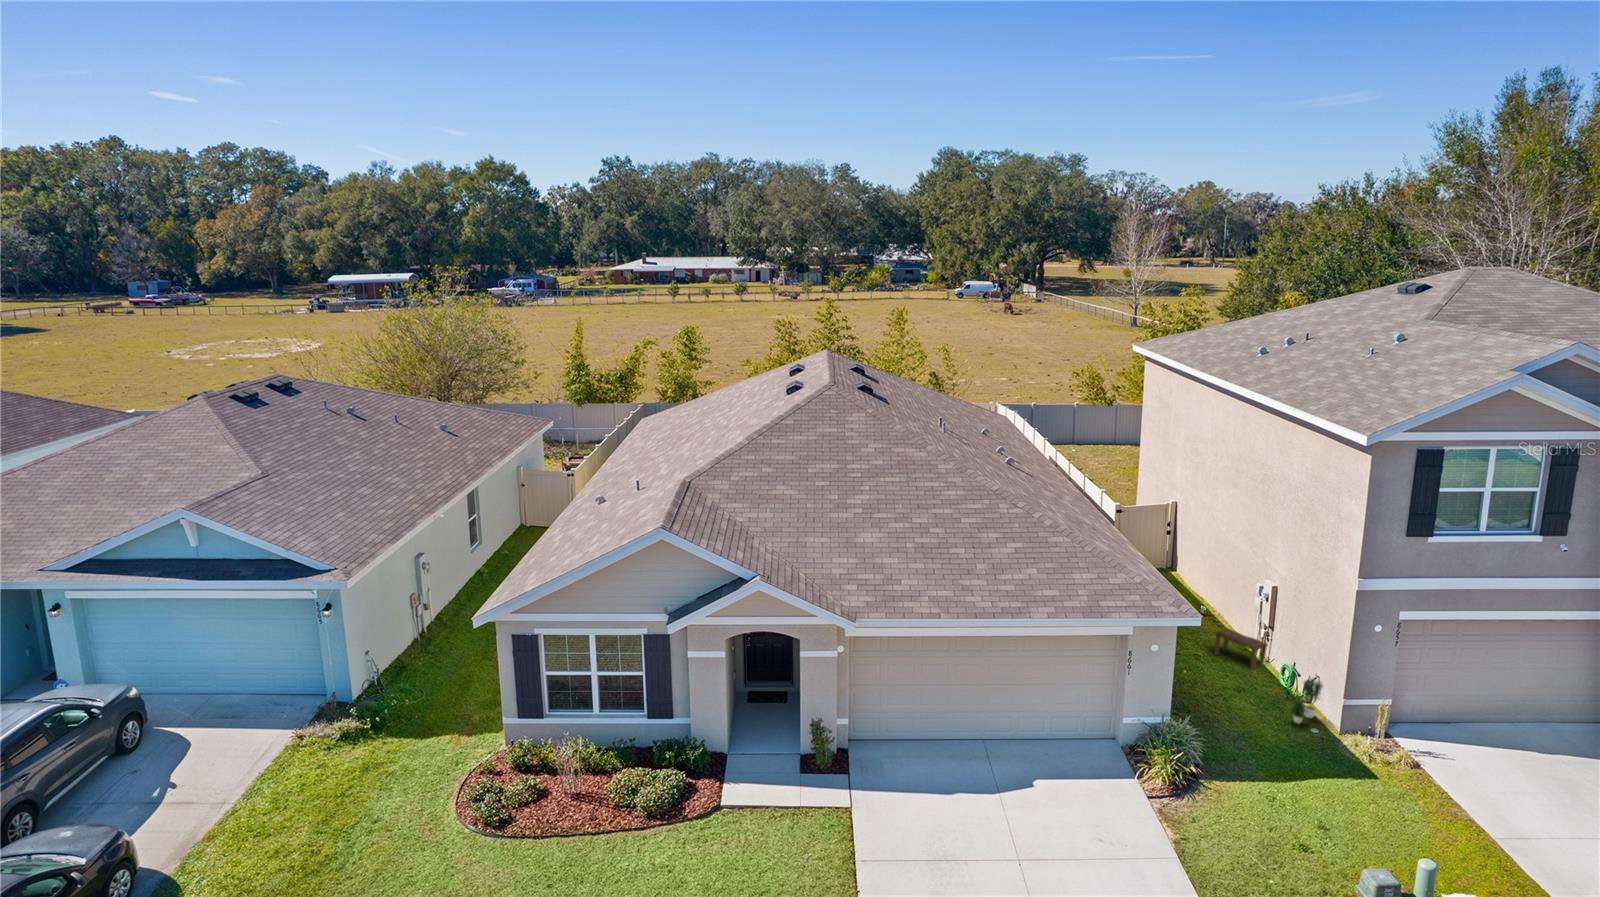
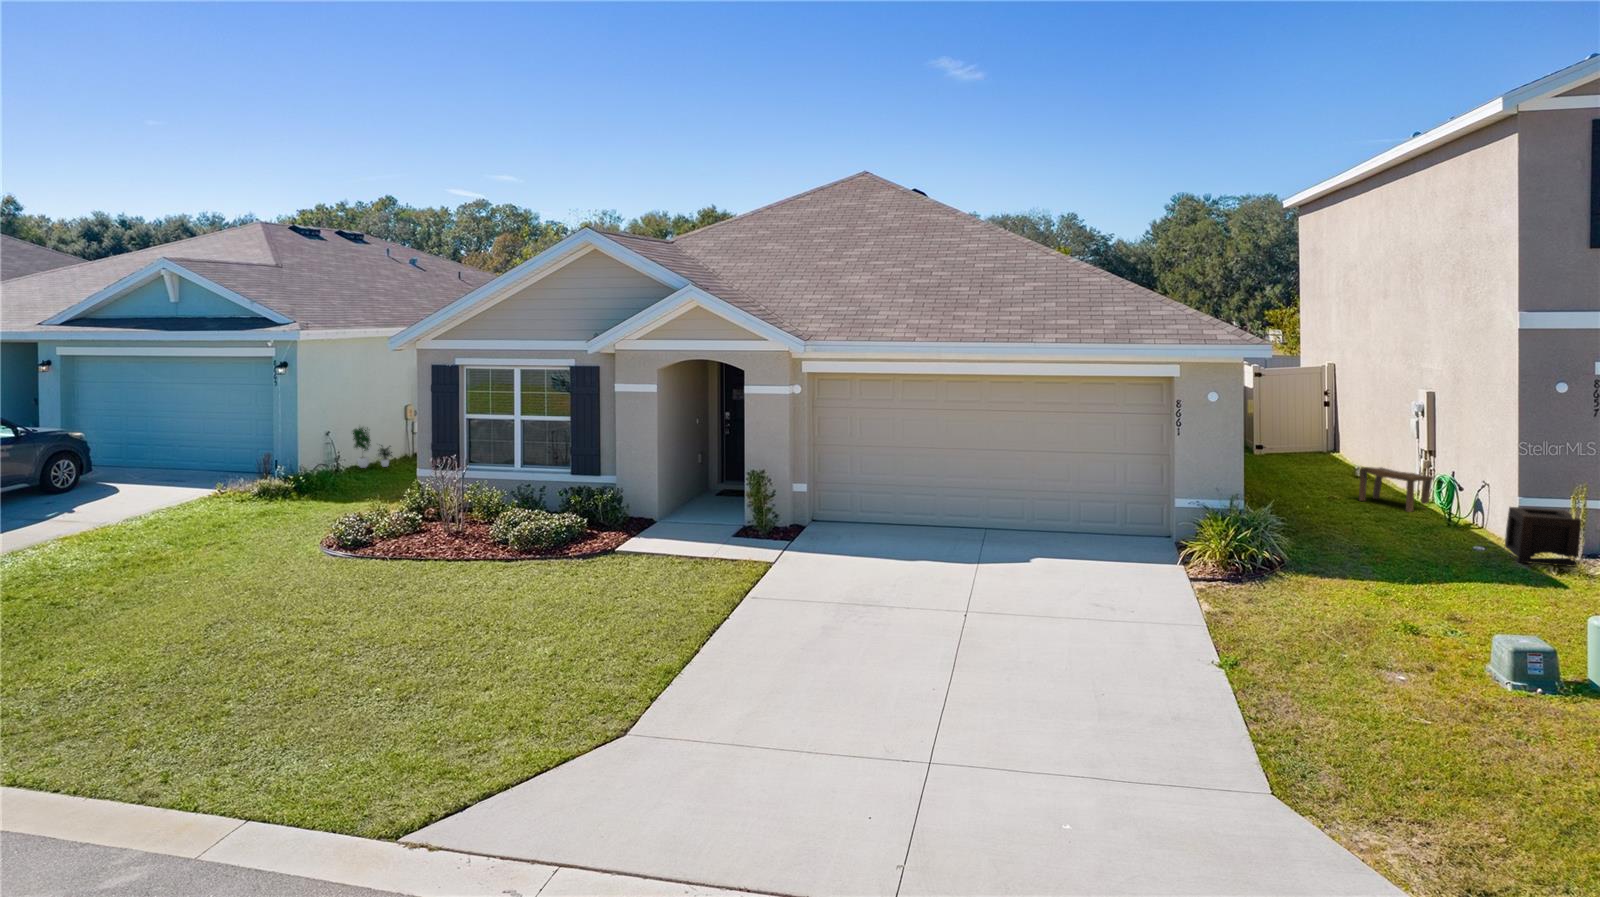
potted plant: present [1290,678,1322,723] -> present [353,427,393,468]
wooden crate: none [1331,701,1384,749] -> present [1505,507,1581,567]

